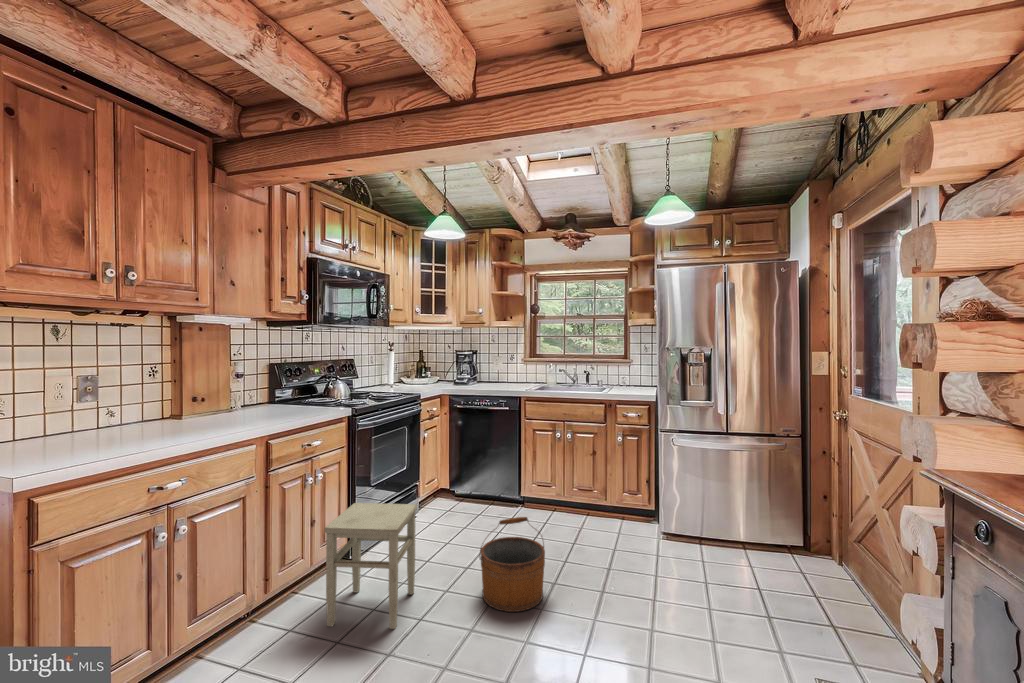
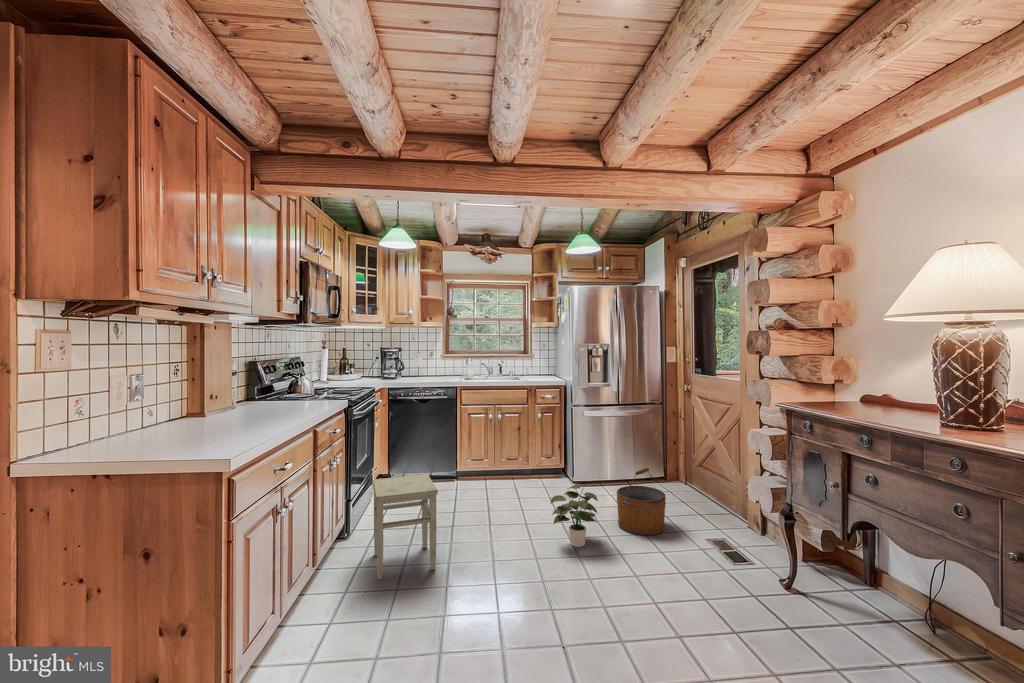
bucket: present [480,517,545,612] -> present [617,468,666,535]
potted plant: none [557,548,633,642] -> present [550,485,598,547]

